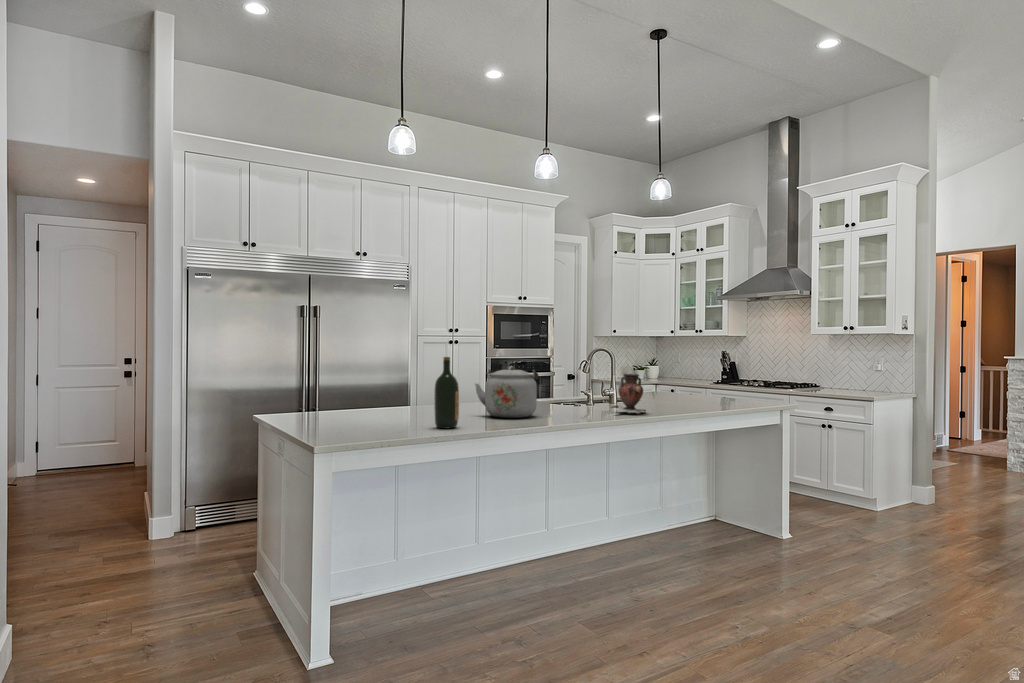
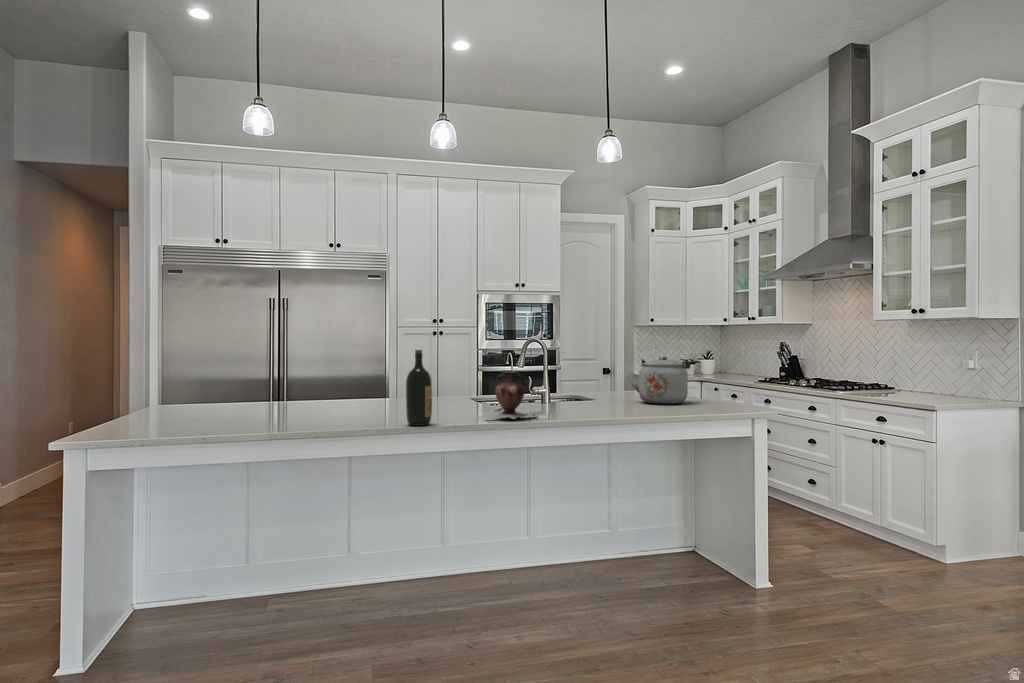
wine bottle: present [434,357,459,428] -> present [406,350,432,426]
kettle: present [475,366,539,418] -> present [629,356,690,404]

